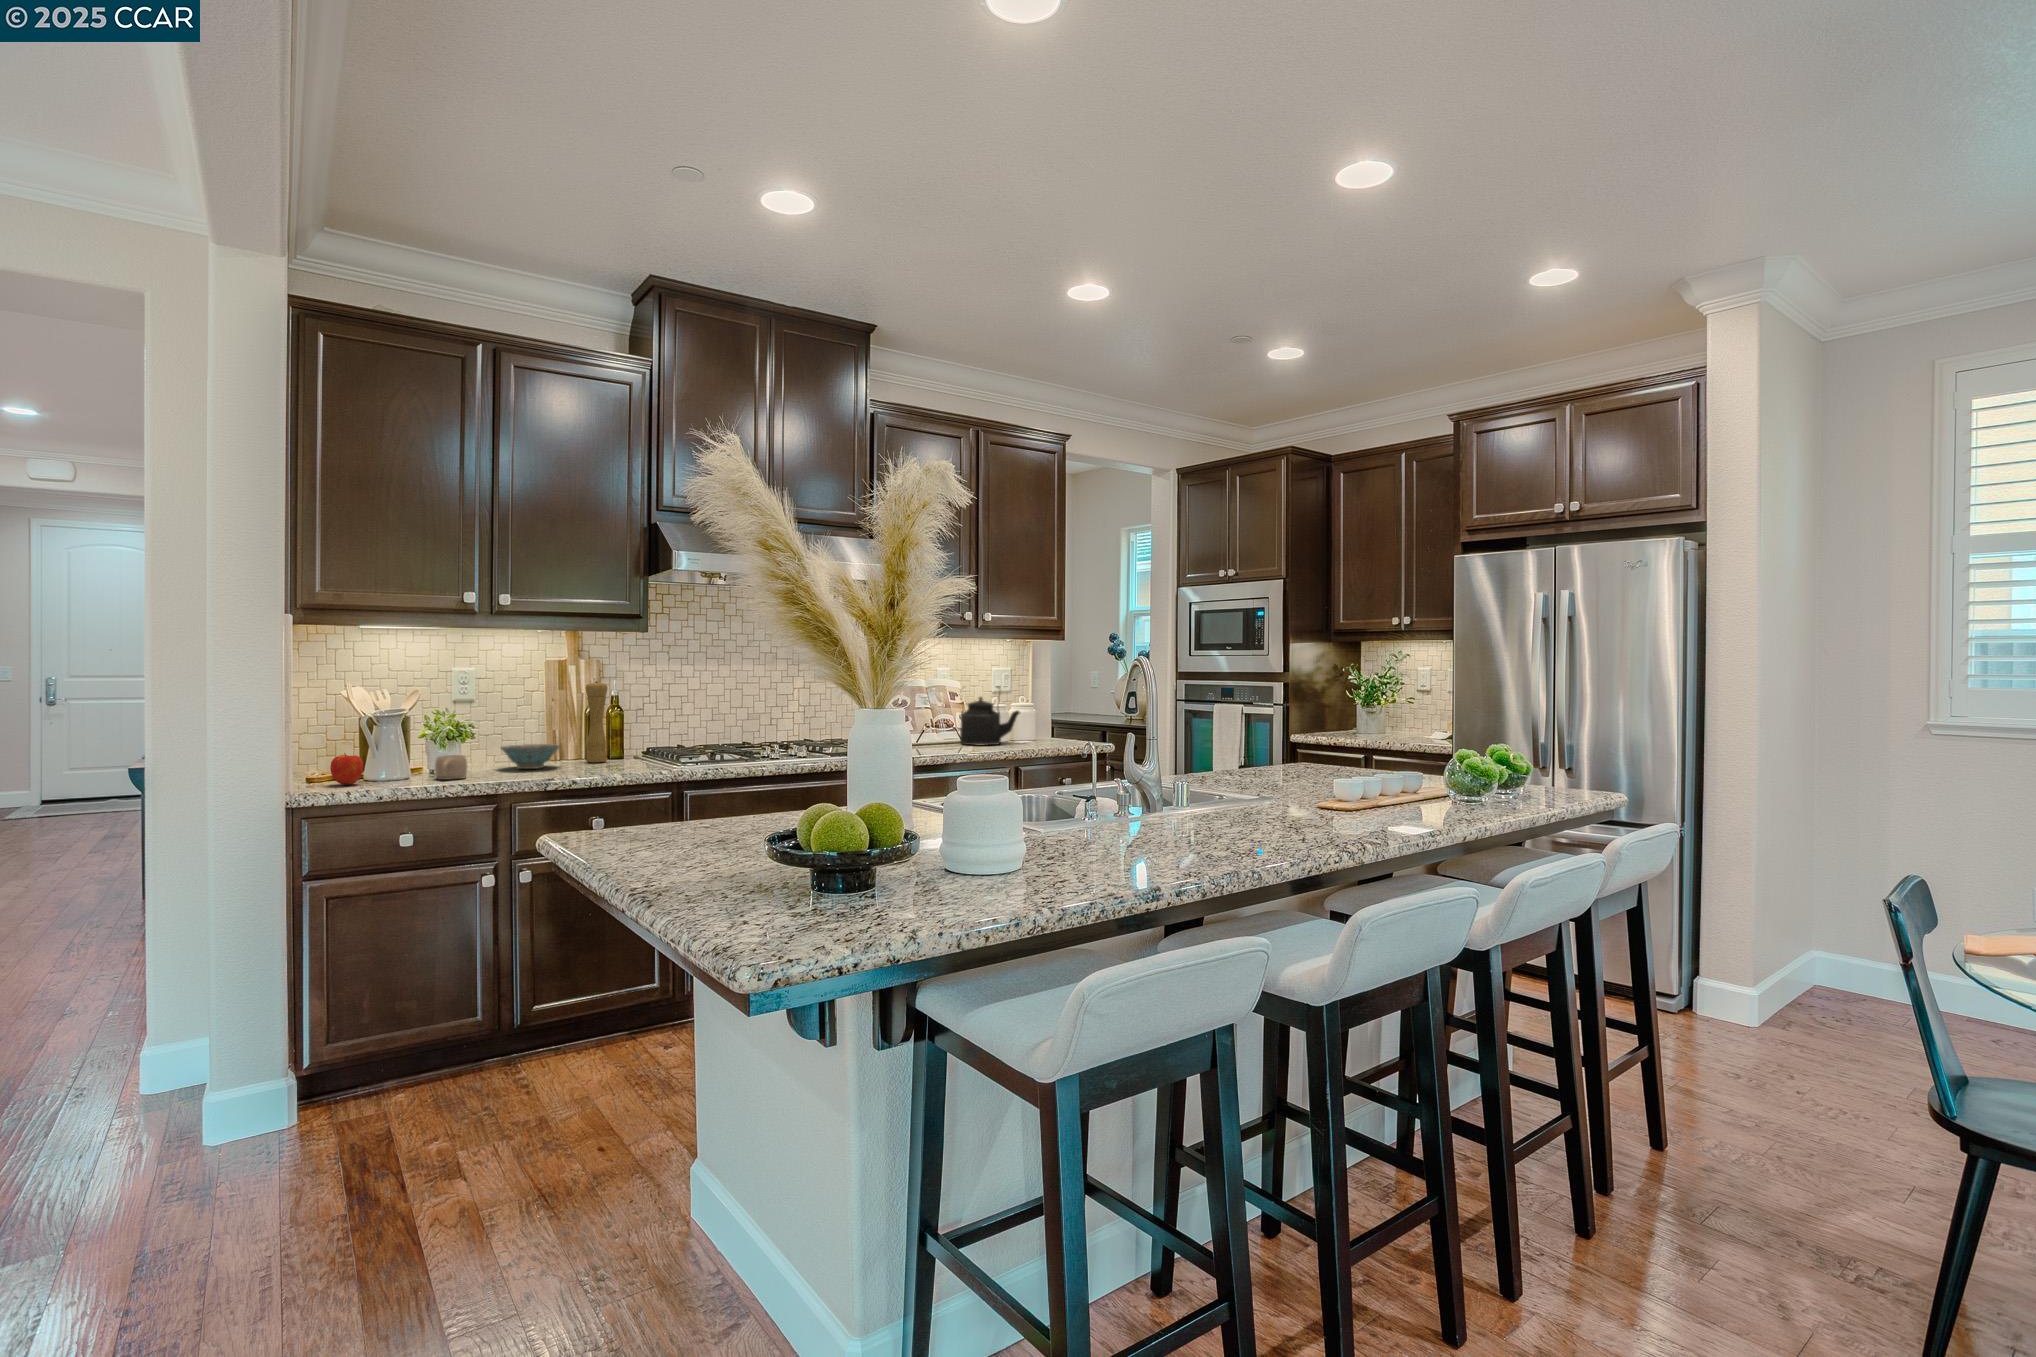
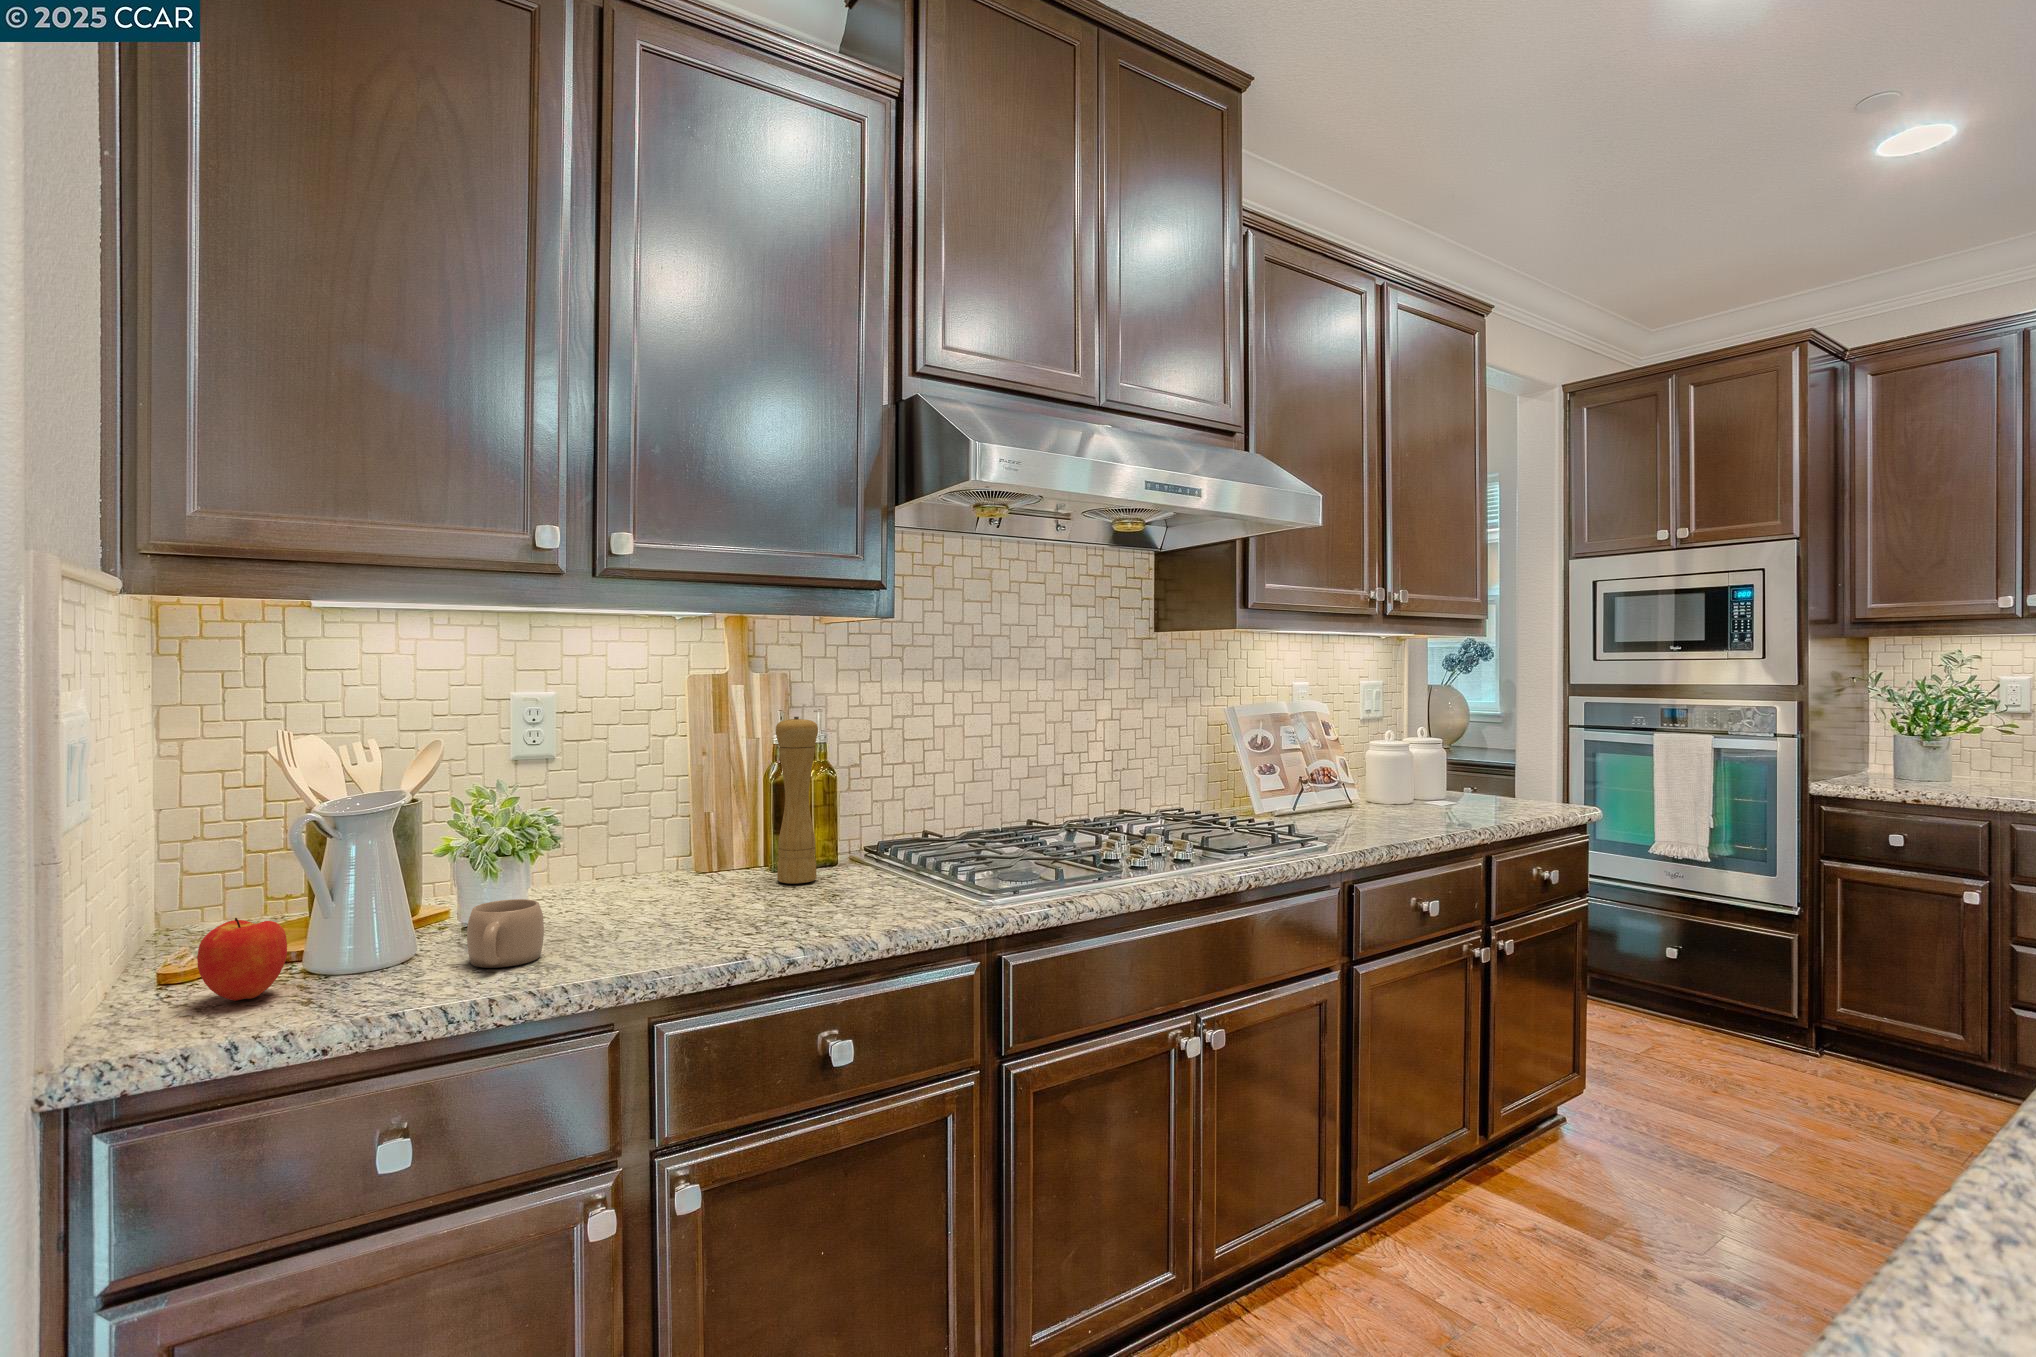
kettle: present [960,697,1020,745] -> none [1375,715,1479,820]
ceramic bowl: present [501,744,560,769] -> none [609,850,738,914]

